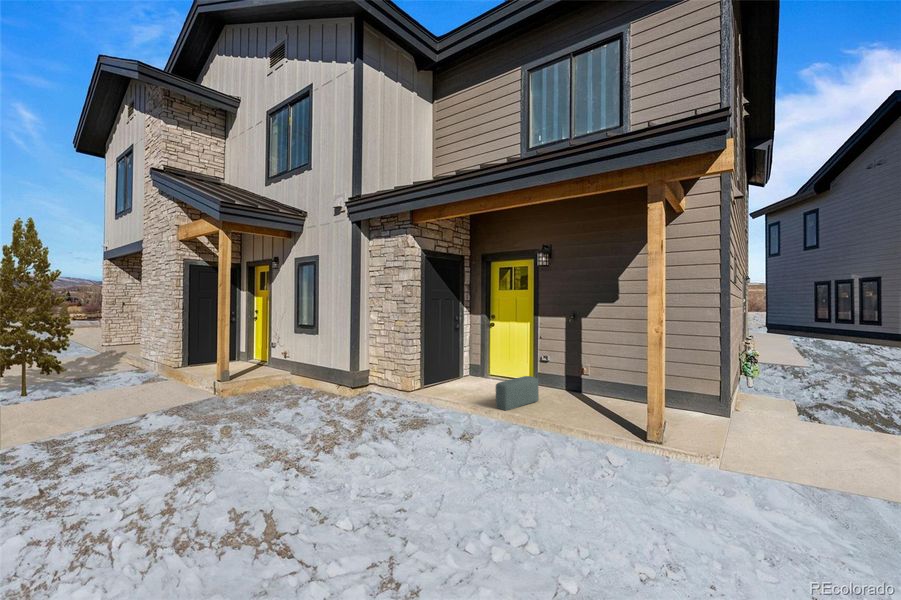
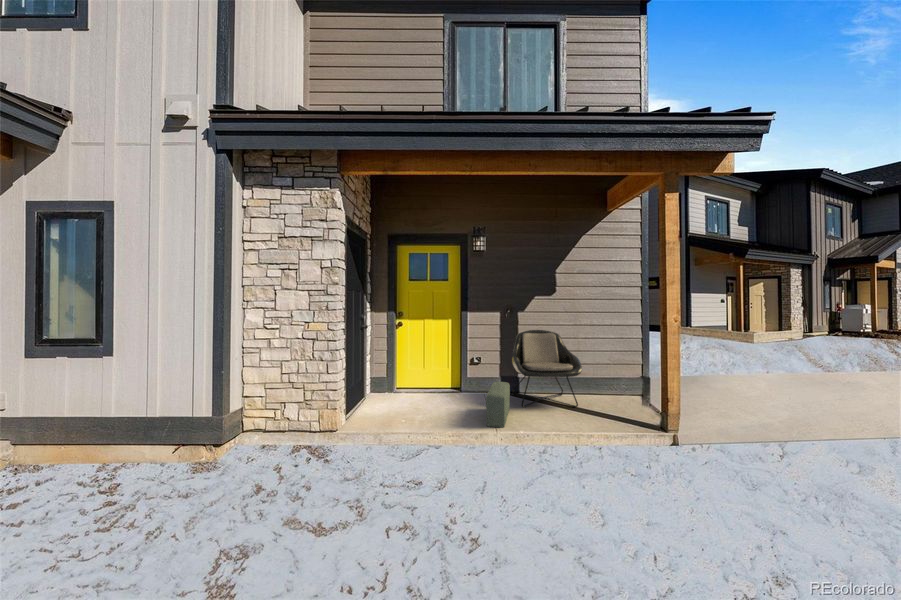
lounge chair: none [550,335,619,411] -> present [512,330,582,408]

